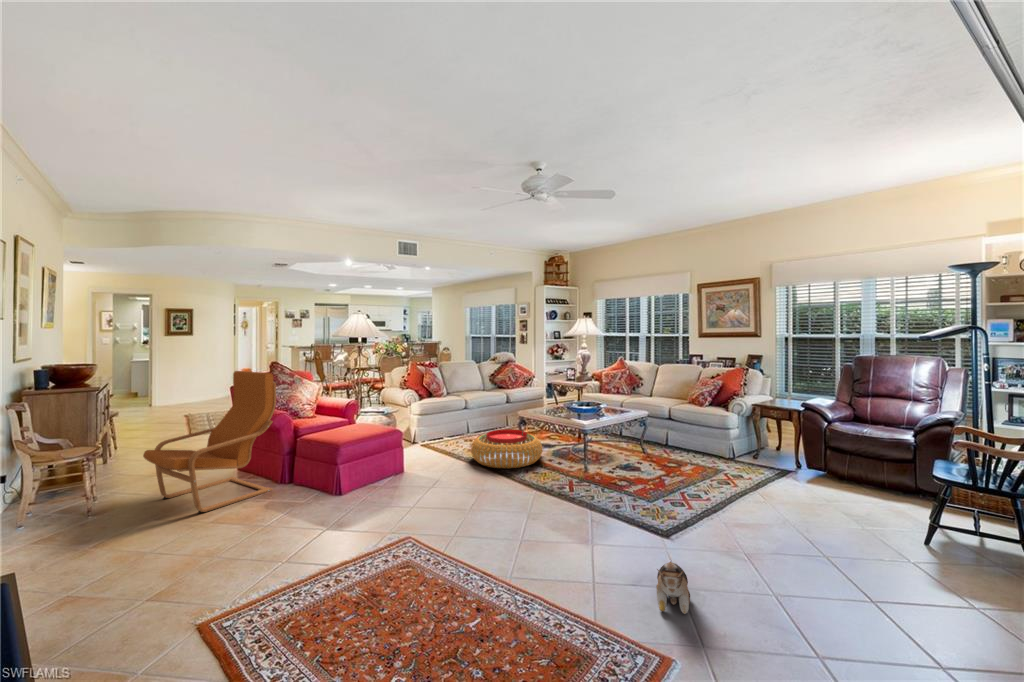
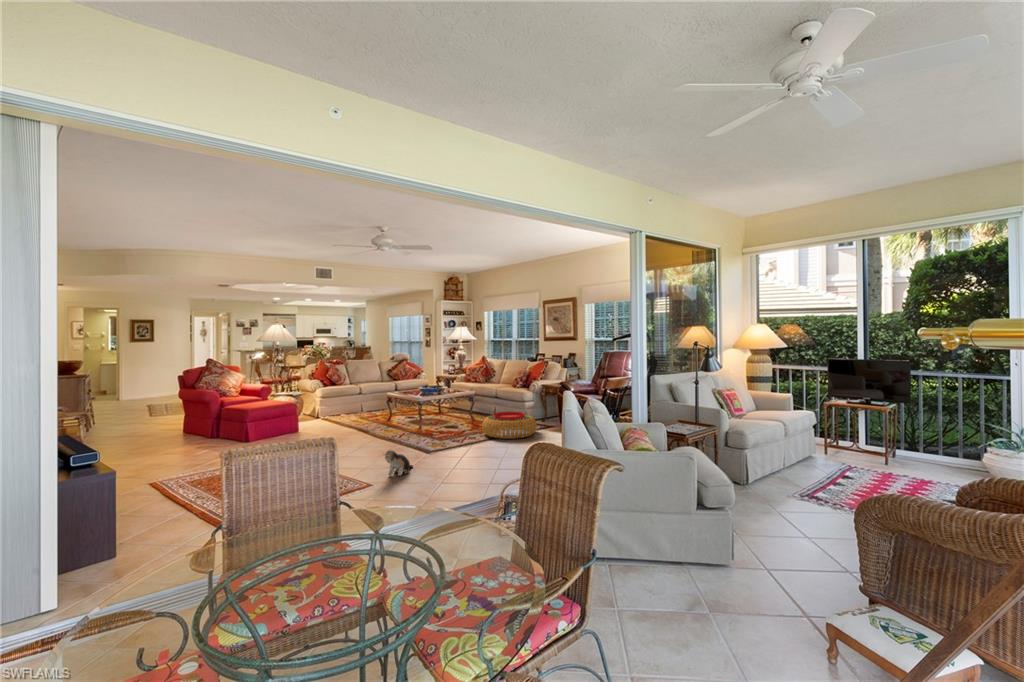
armchair: present [143,371,276,514] -> none [118,364,208,451]
pouf: present [471,429,542,468] -> present [482,412,537,439]

